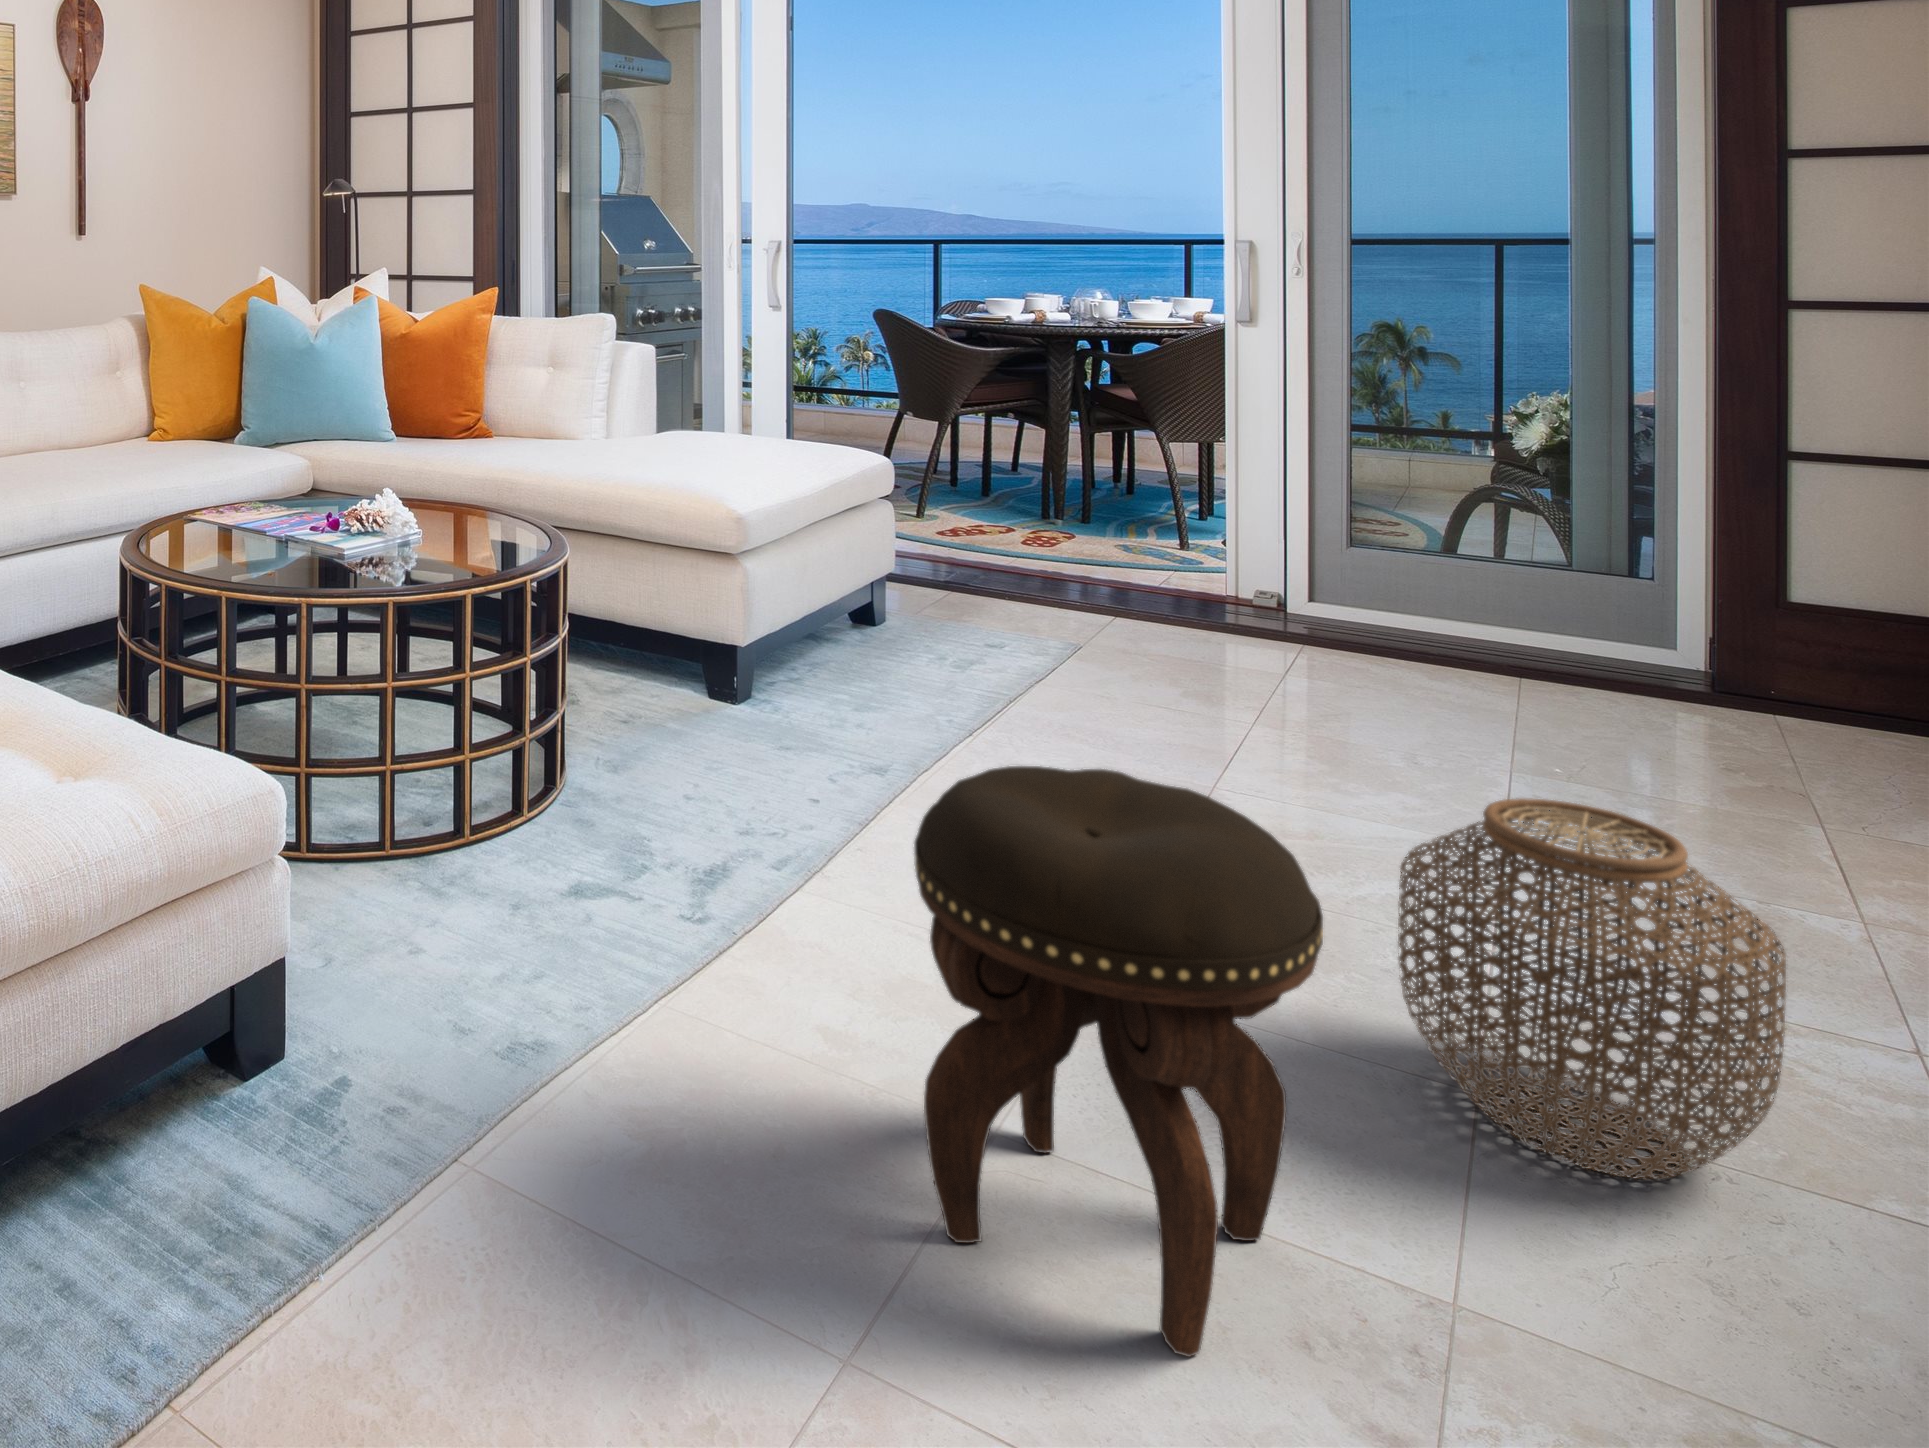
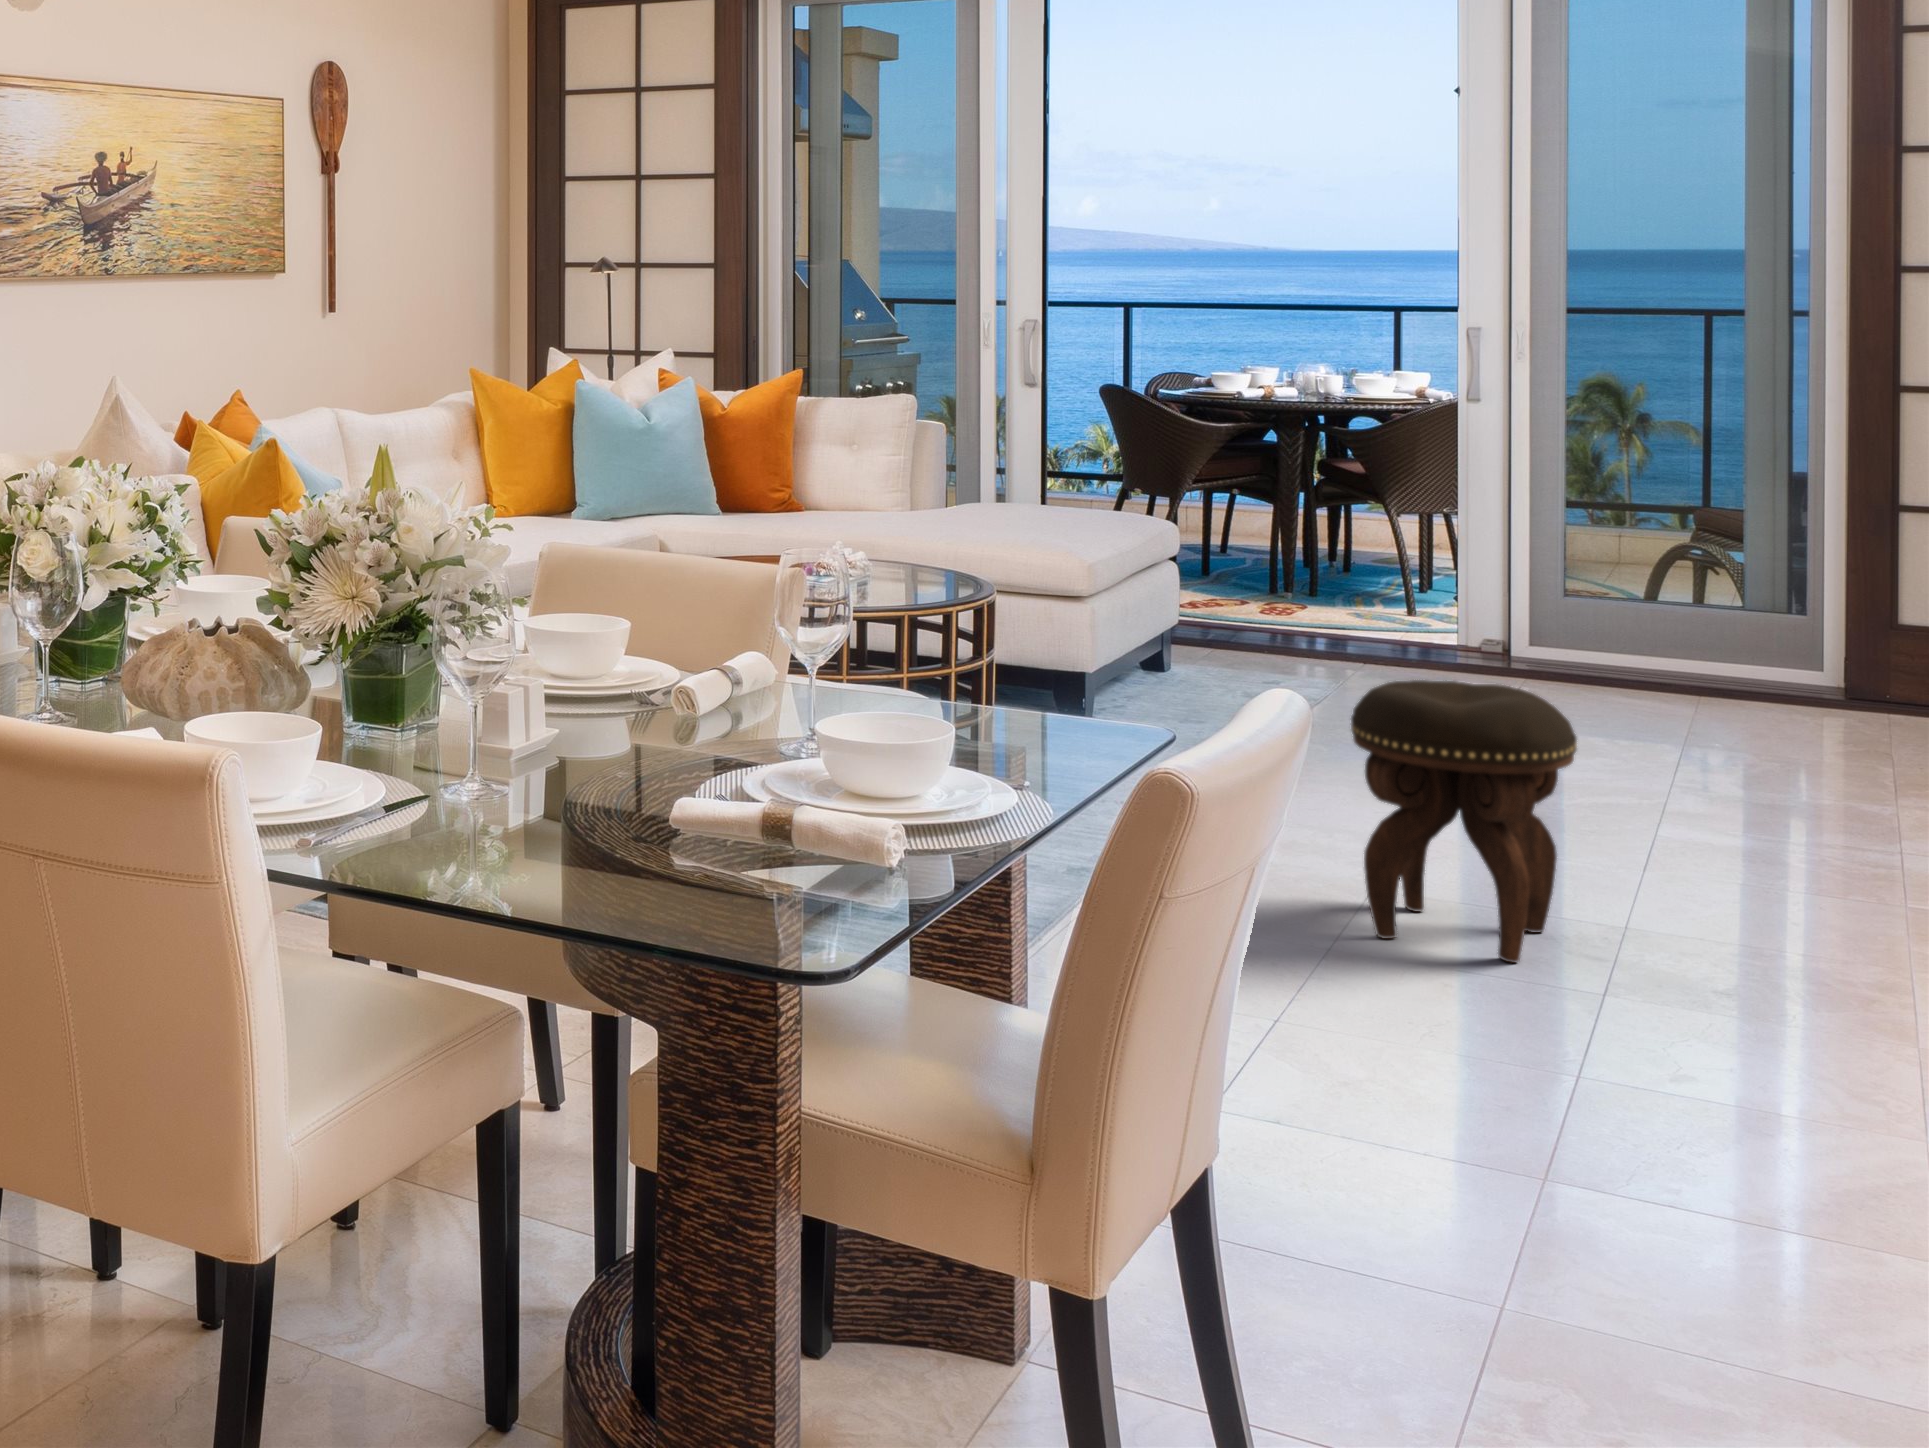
woven basket: present [1398,798,1786,1179] -> none [1614,705,1818,907]

